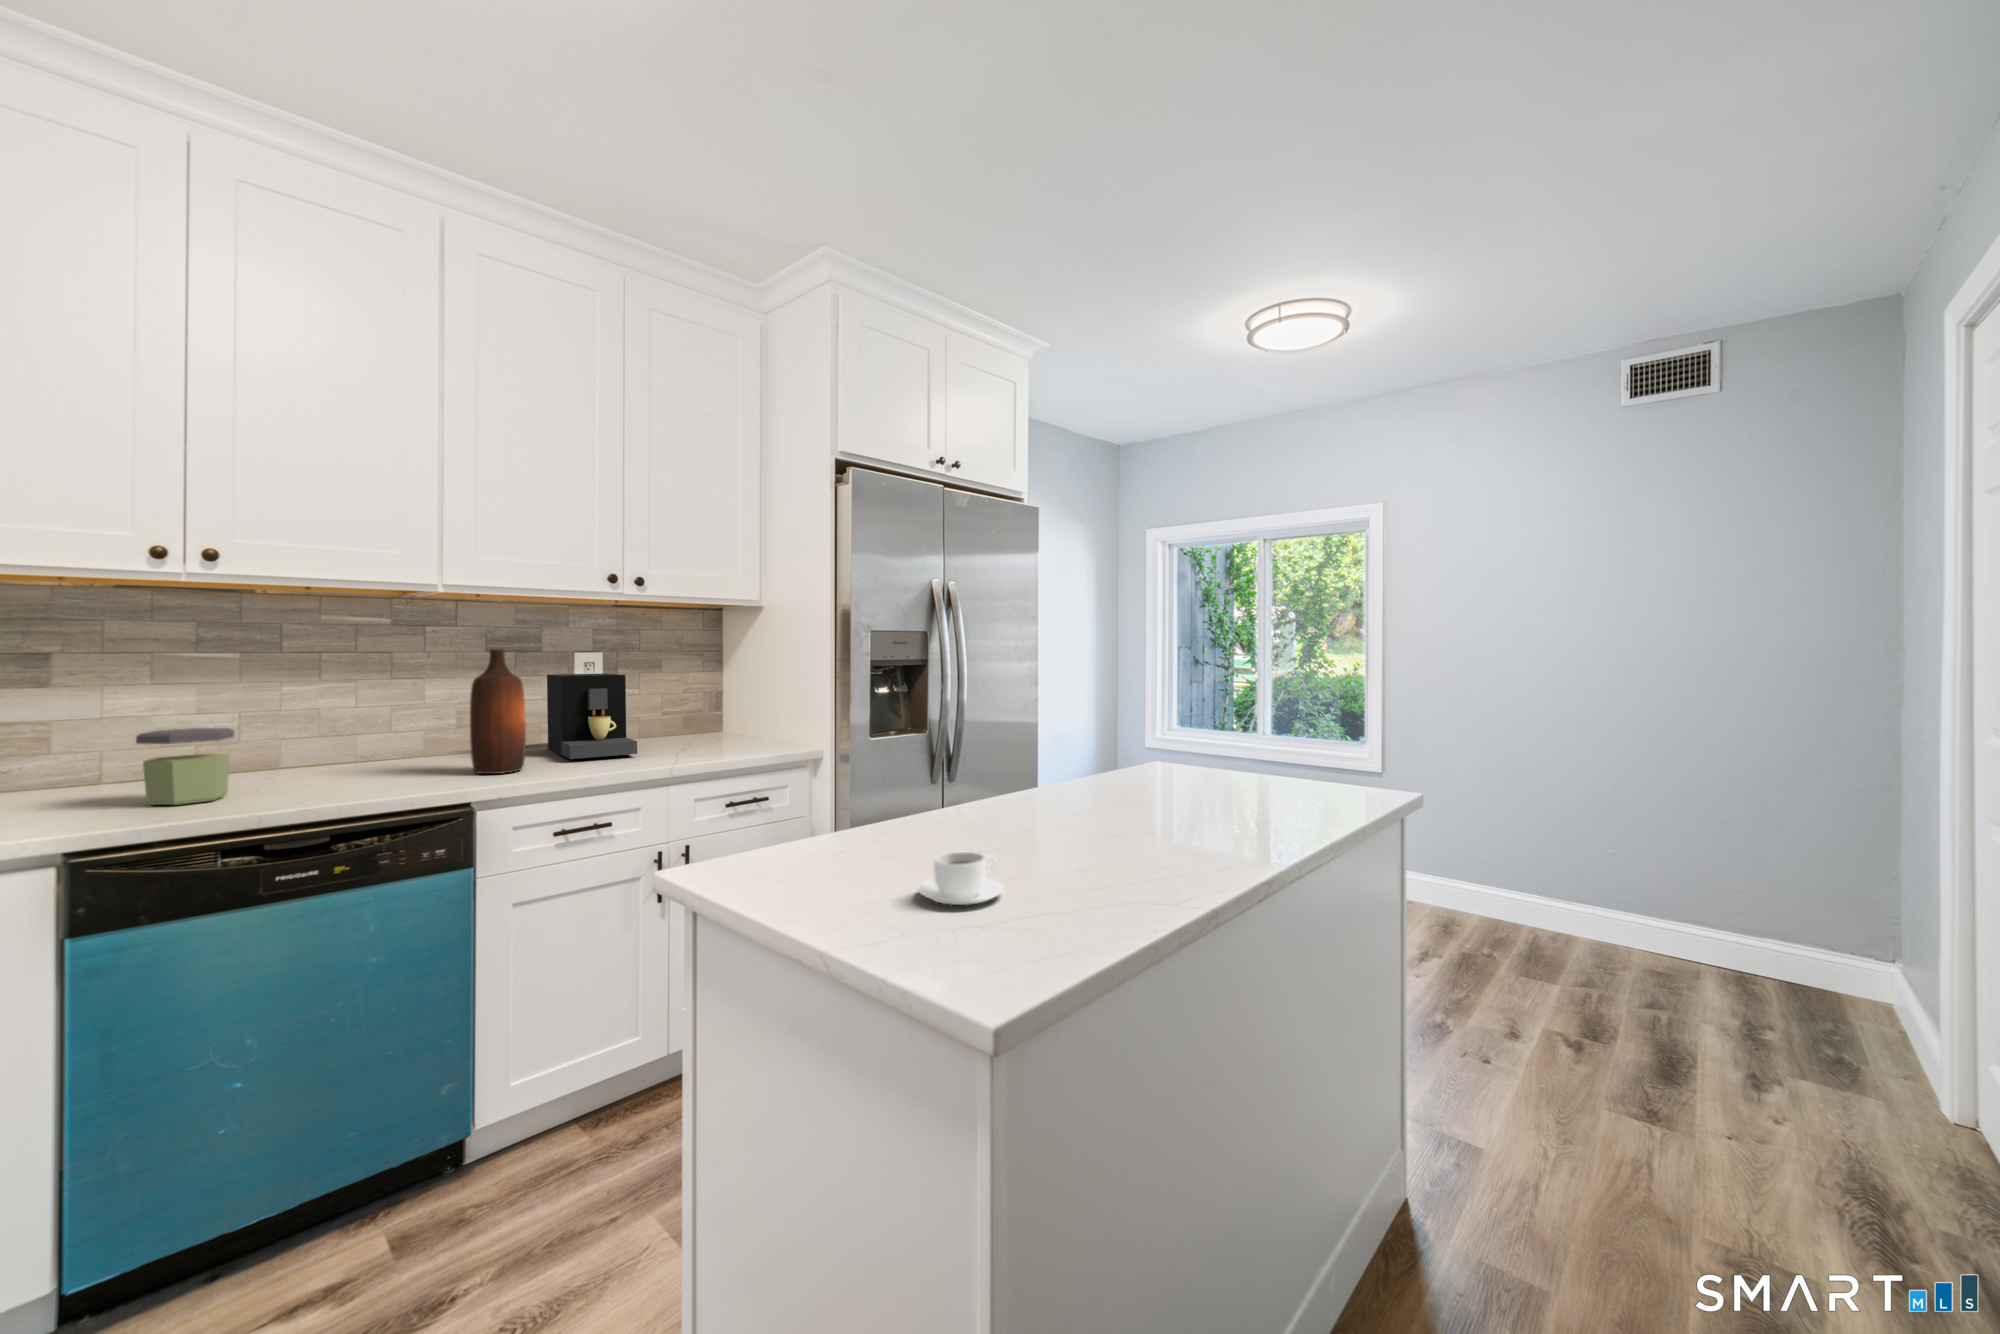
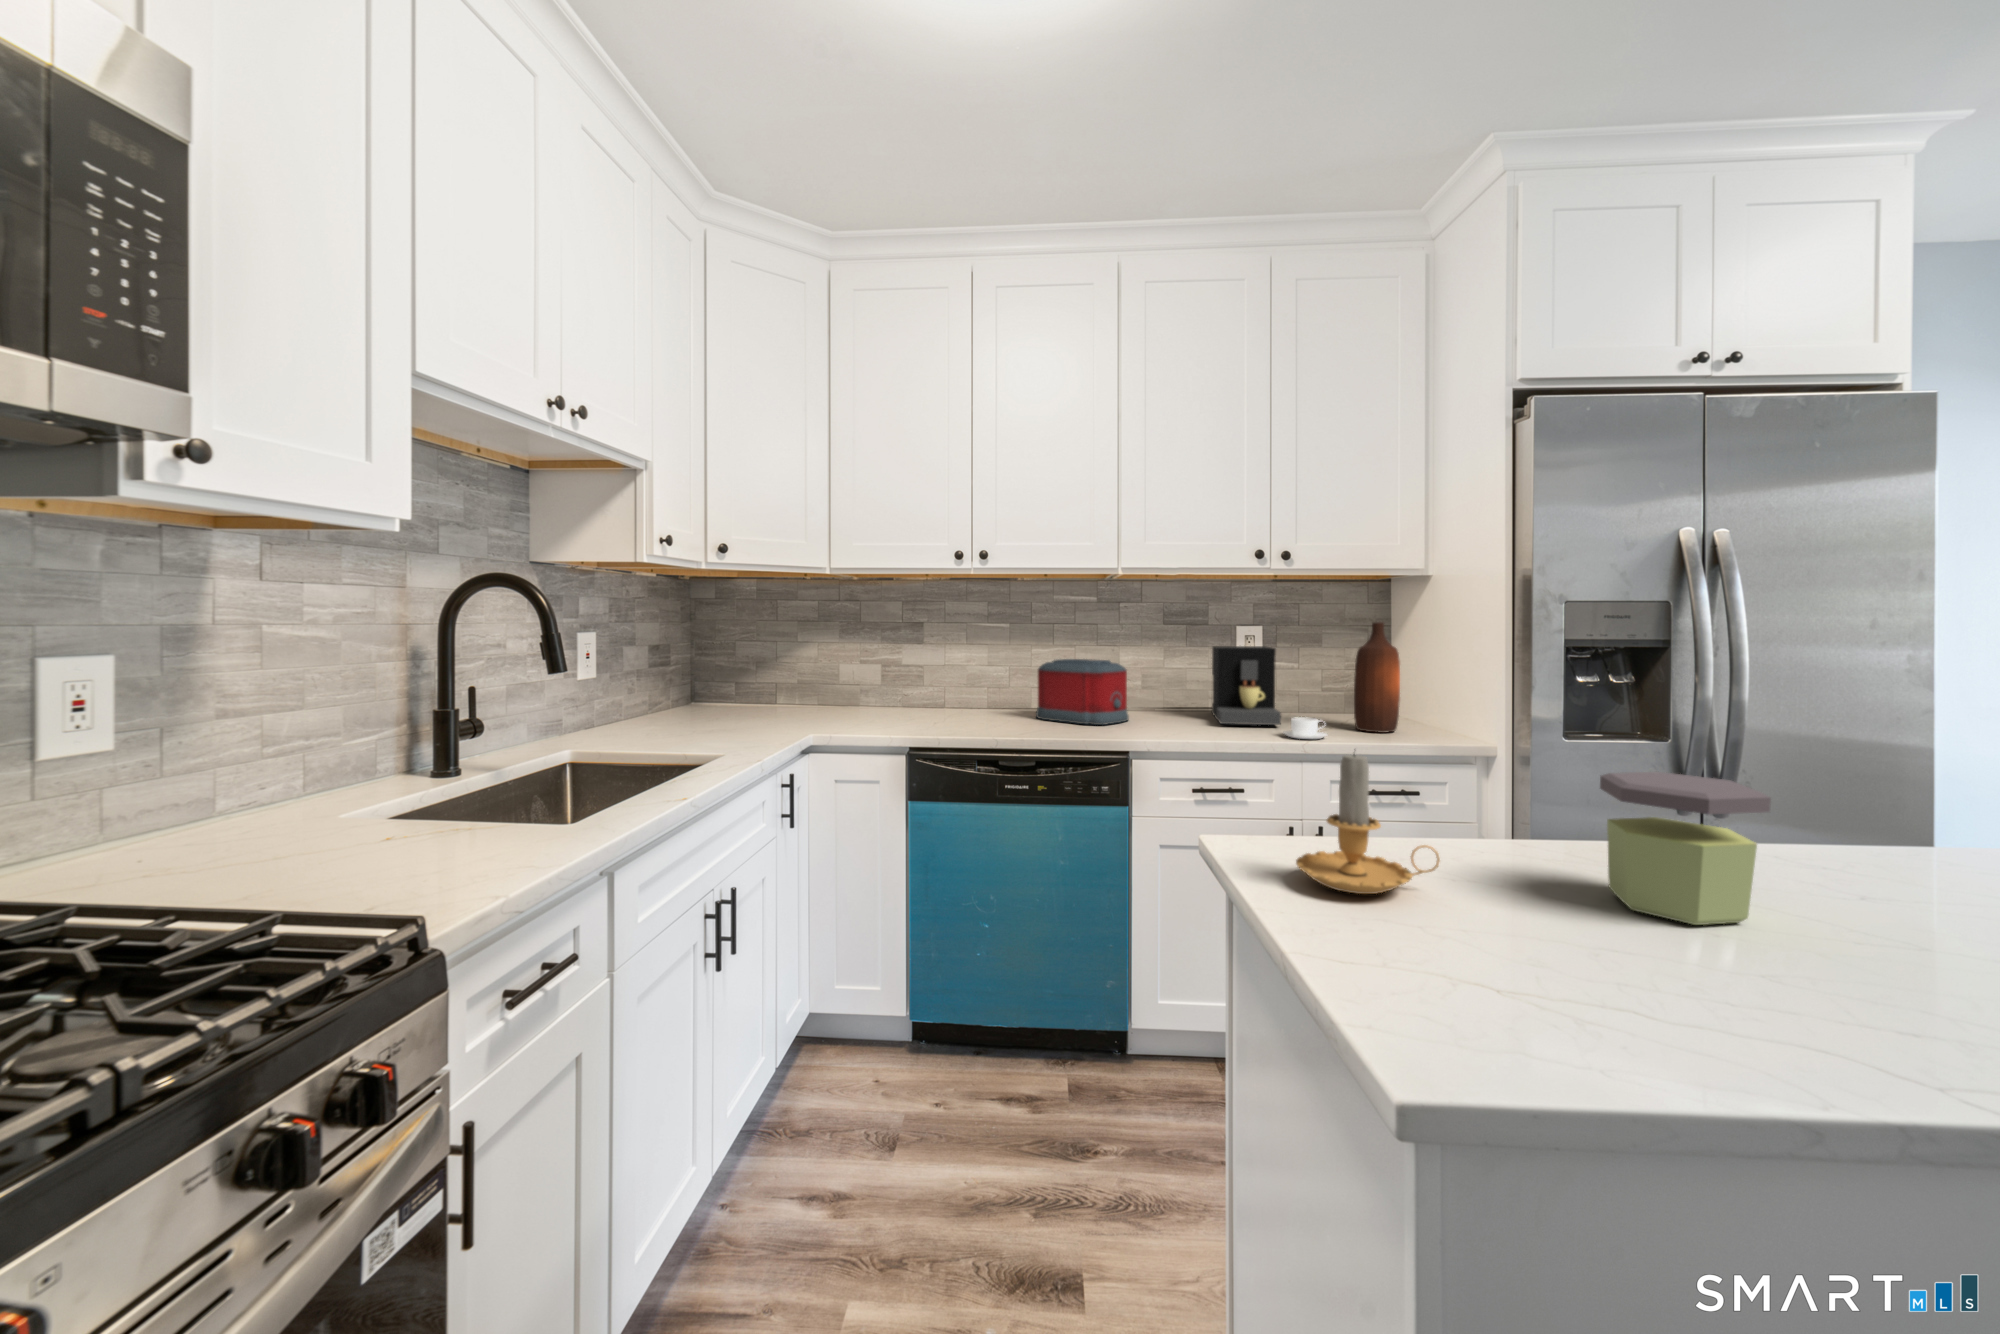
bottle: present [470,649,526,774] -> present [1354,622,1400,733]
toaster: none [294,694,446,778] -> present [1036,659,1129,725]
jar: present [136,728,234,805] -> present [1600,772,1771,925]
candle: none [738,753,848,876] -> present [1296,754,1440,894]
coffee cup: present [918,852,1005,905] -> present [1284,717,1327,739]

